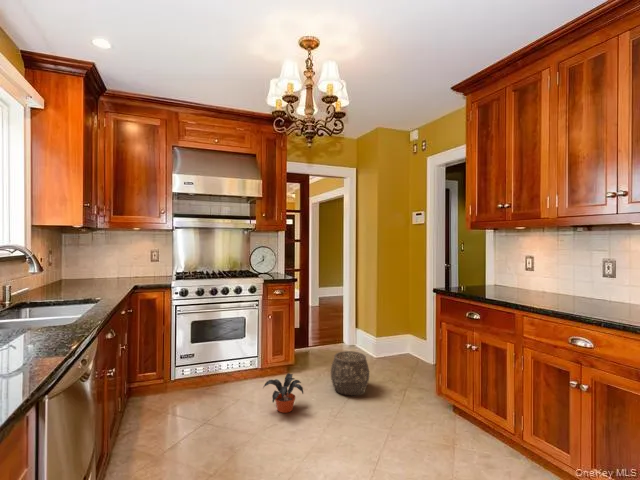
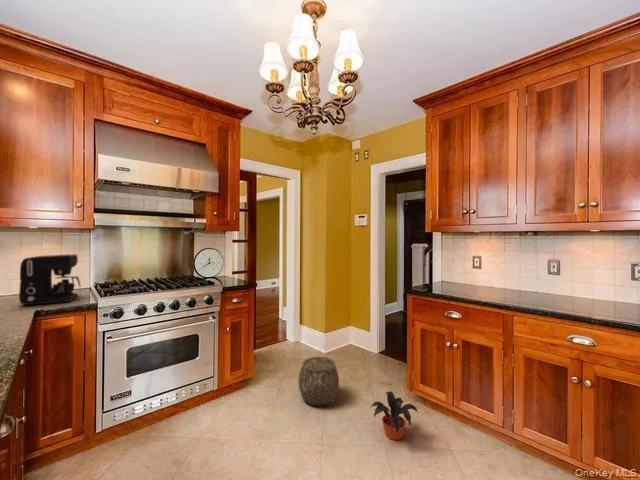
coffee maker: none [127,248,163,282] -> present [19,254,80,305]
potted plant: present [264,373,303,413] -> present [371,391,417,440]

